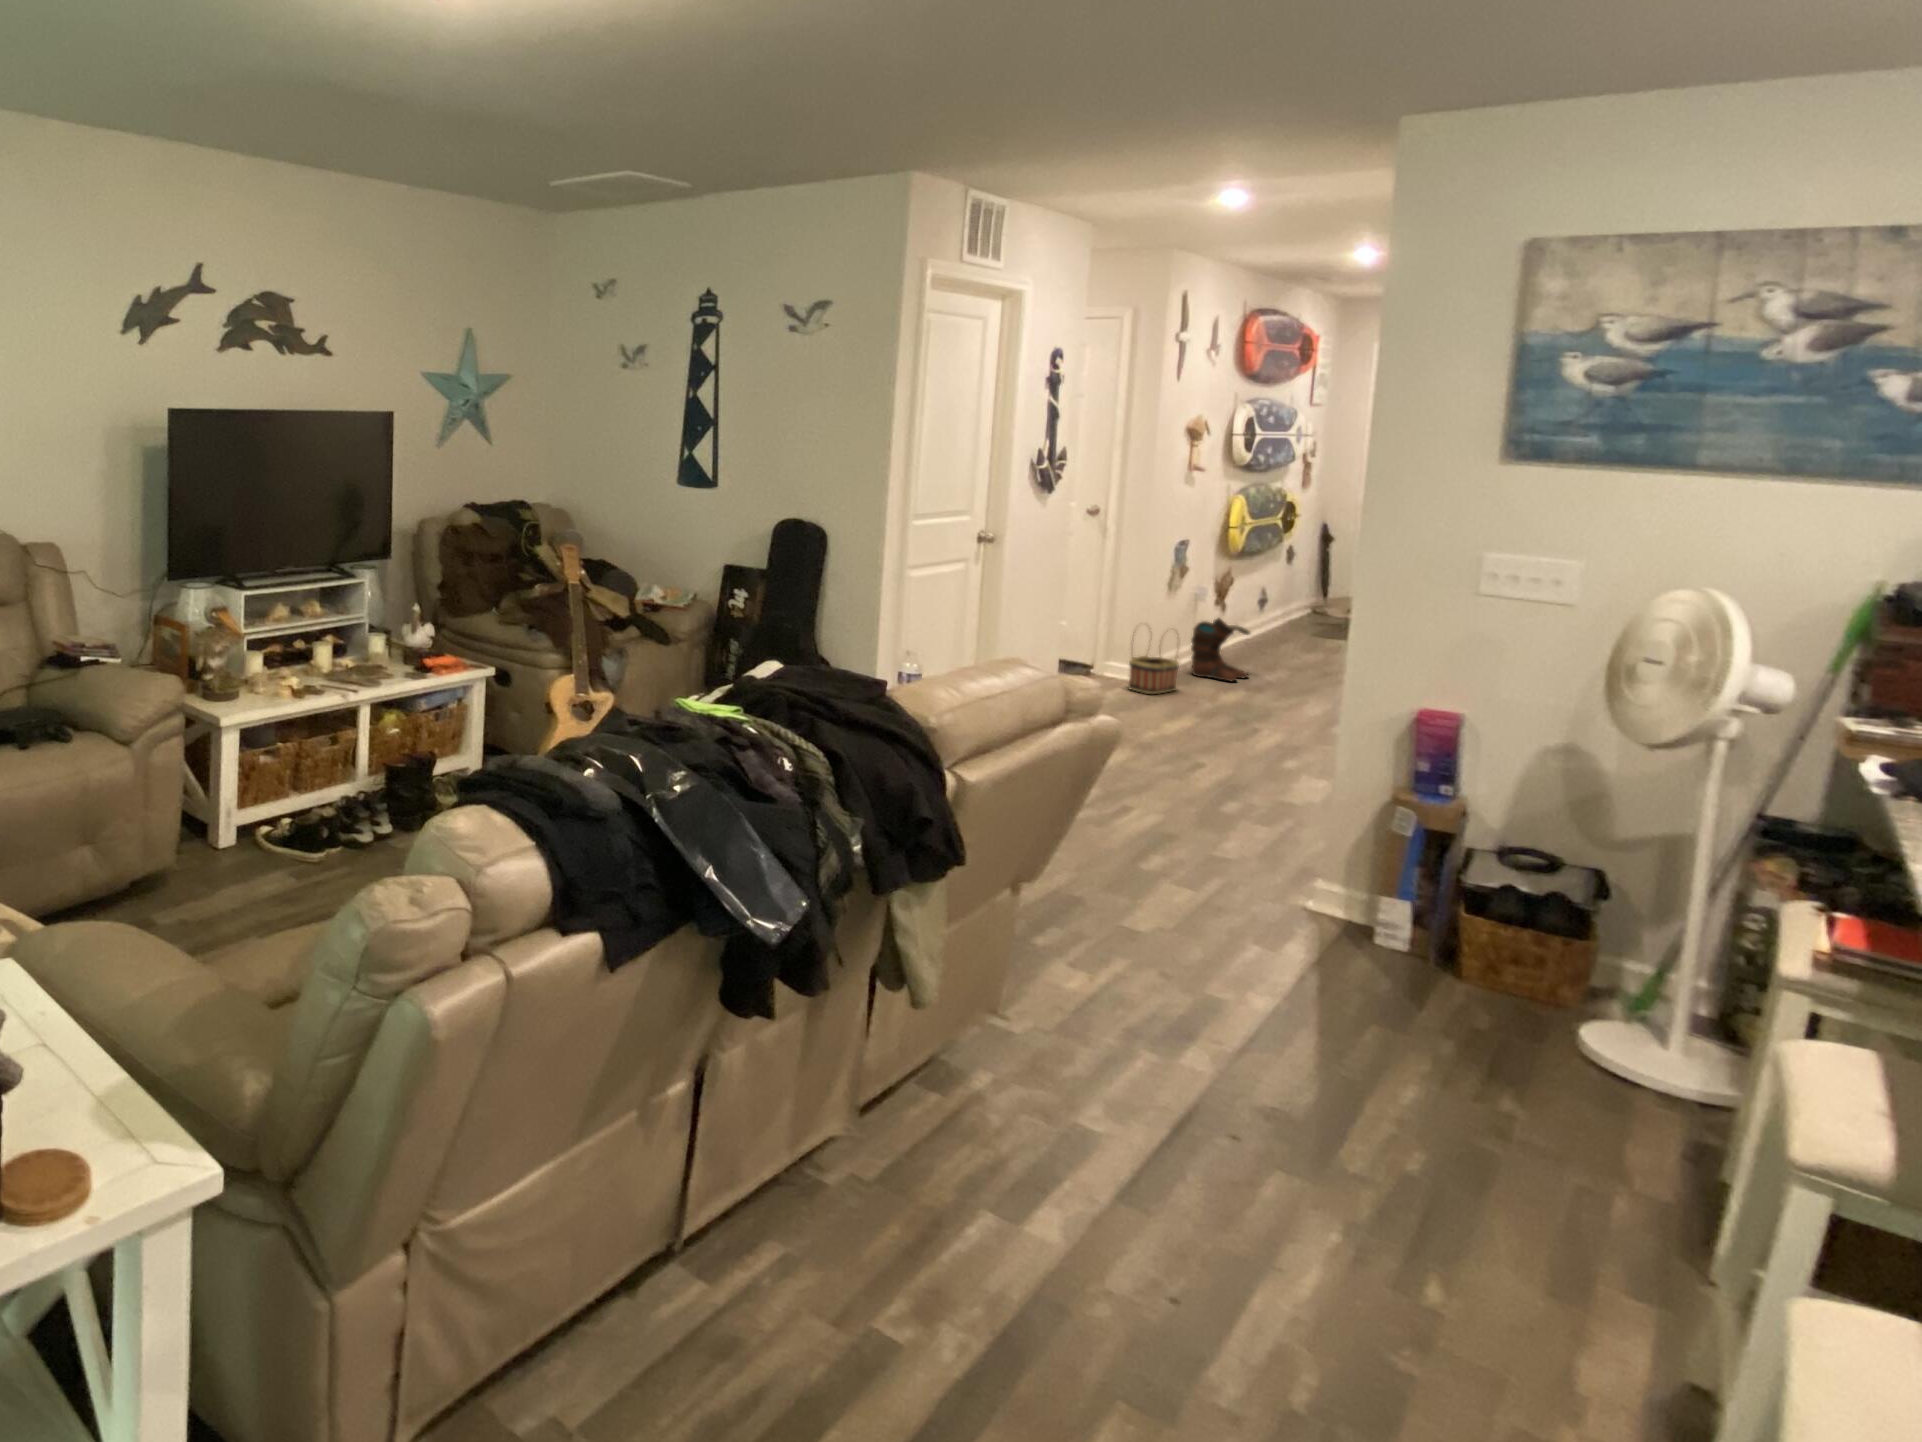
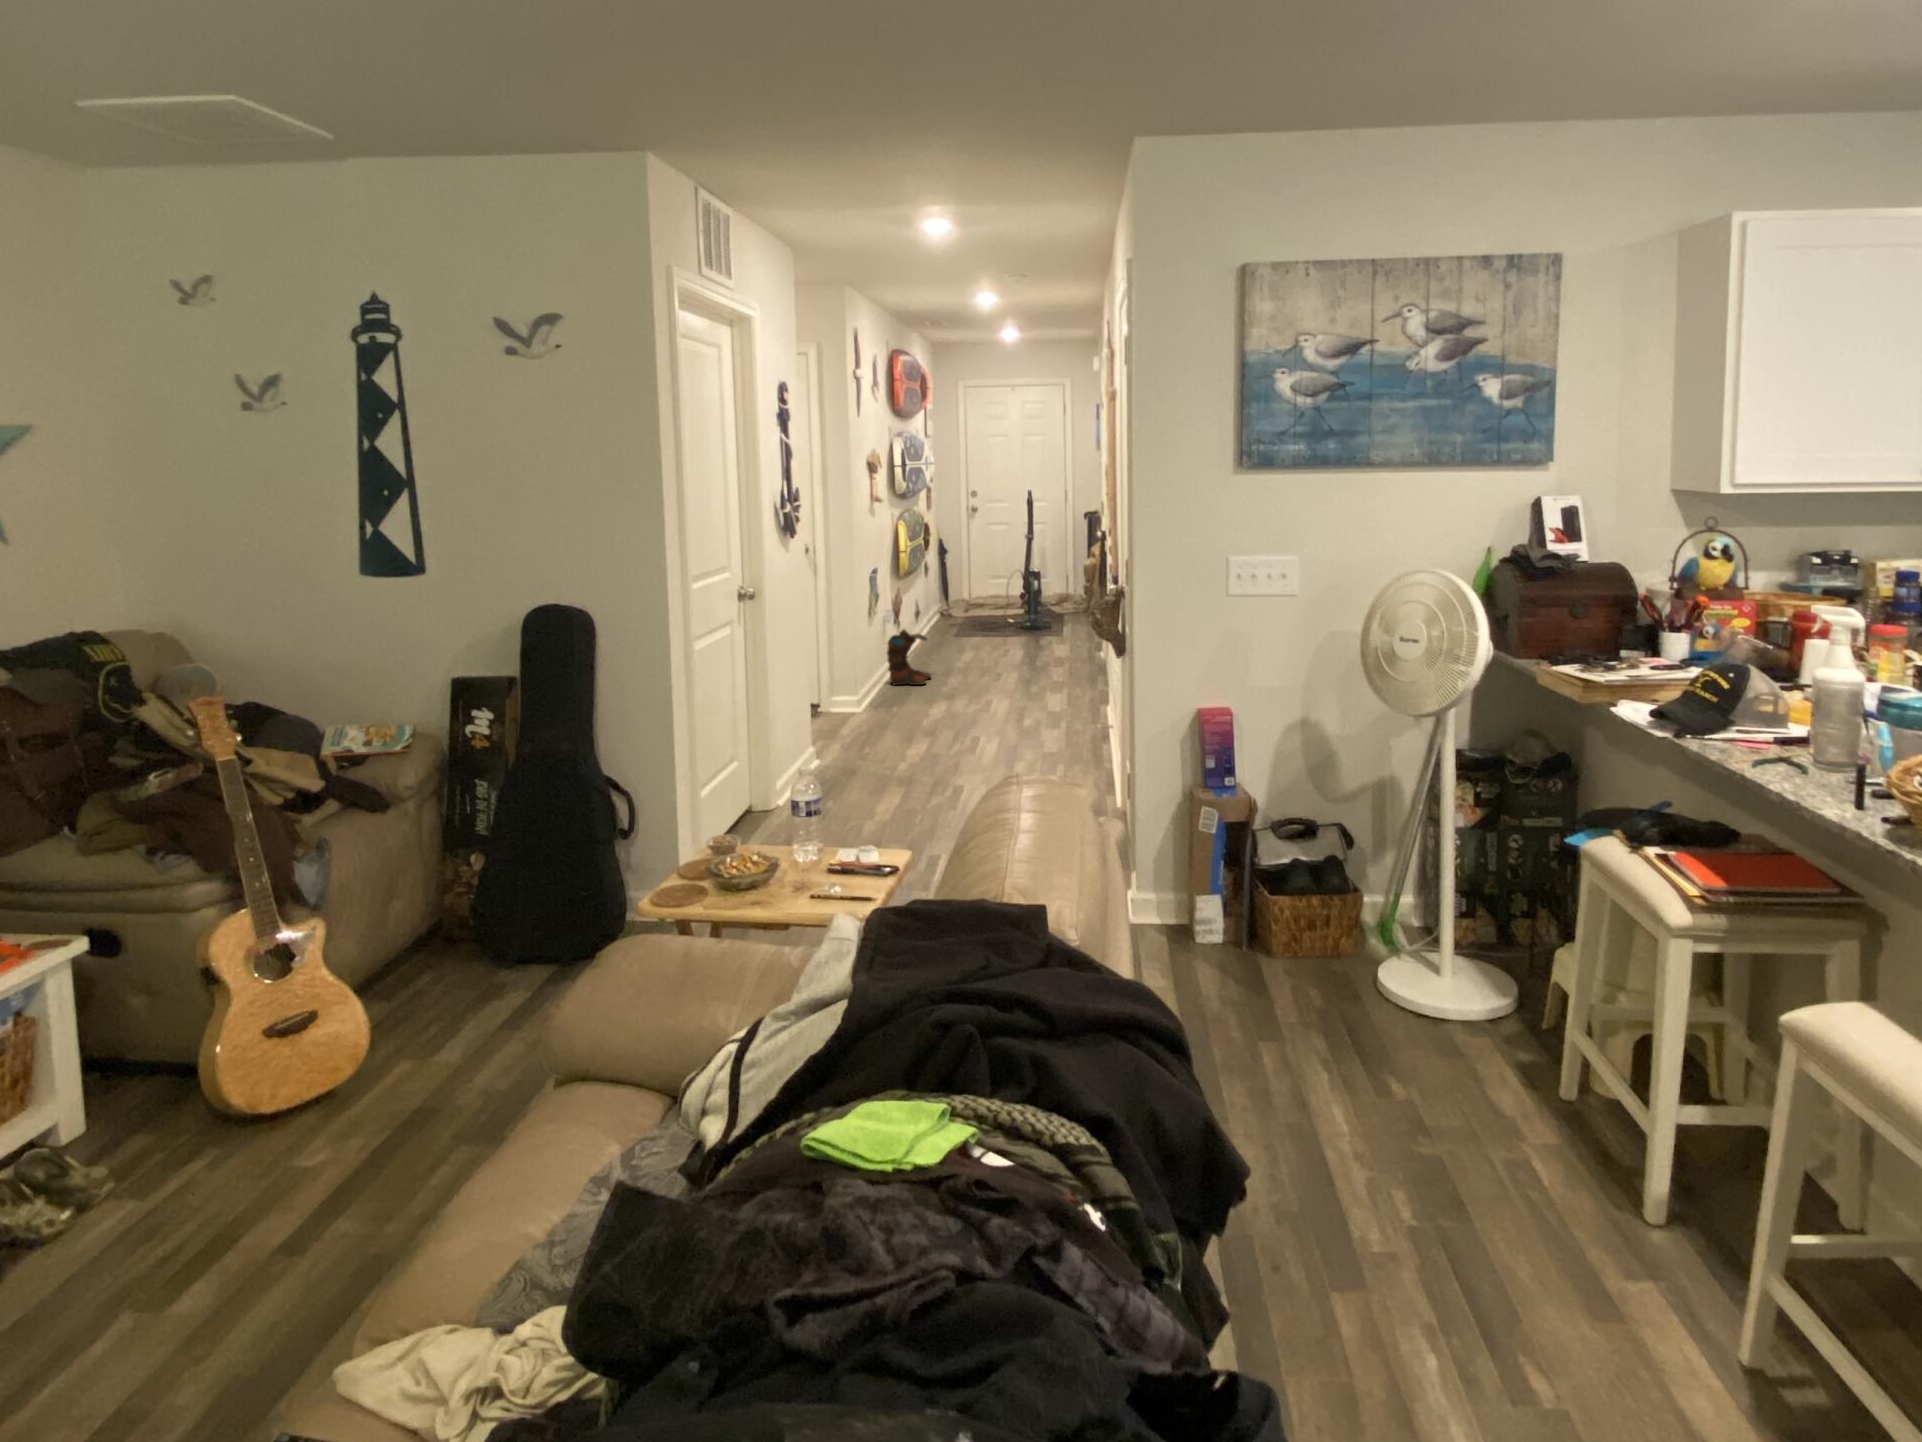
basket: present [1128,623,1179,694] -> none [851,647,889,713]

